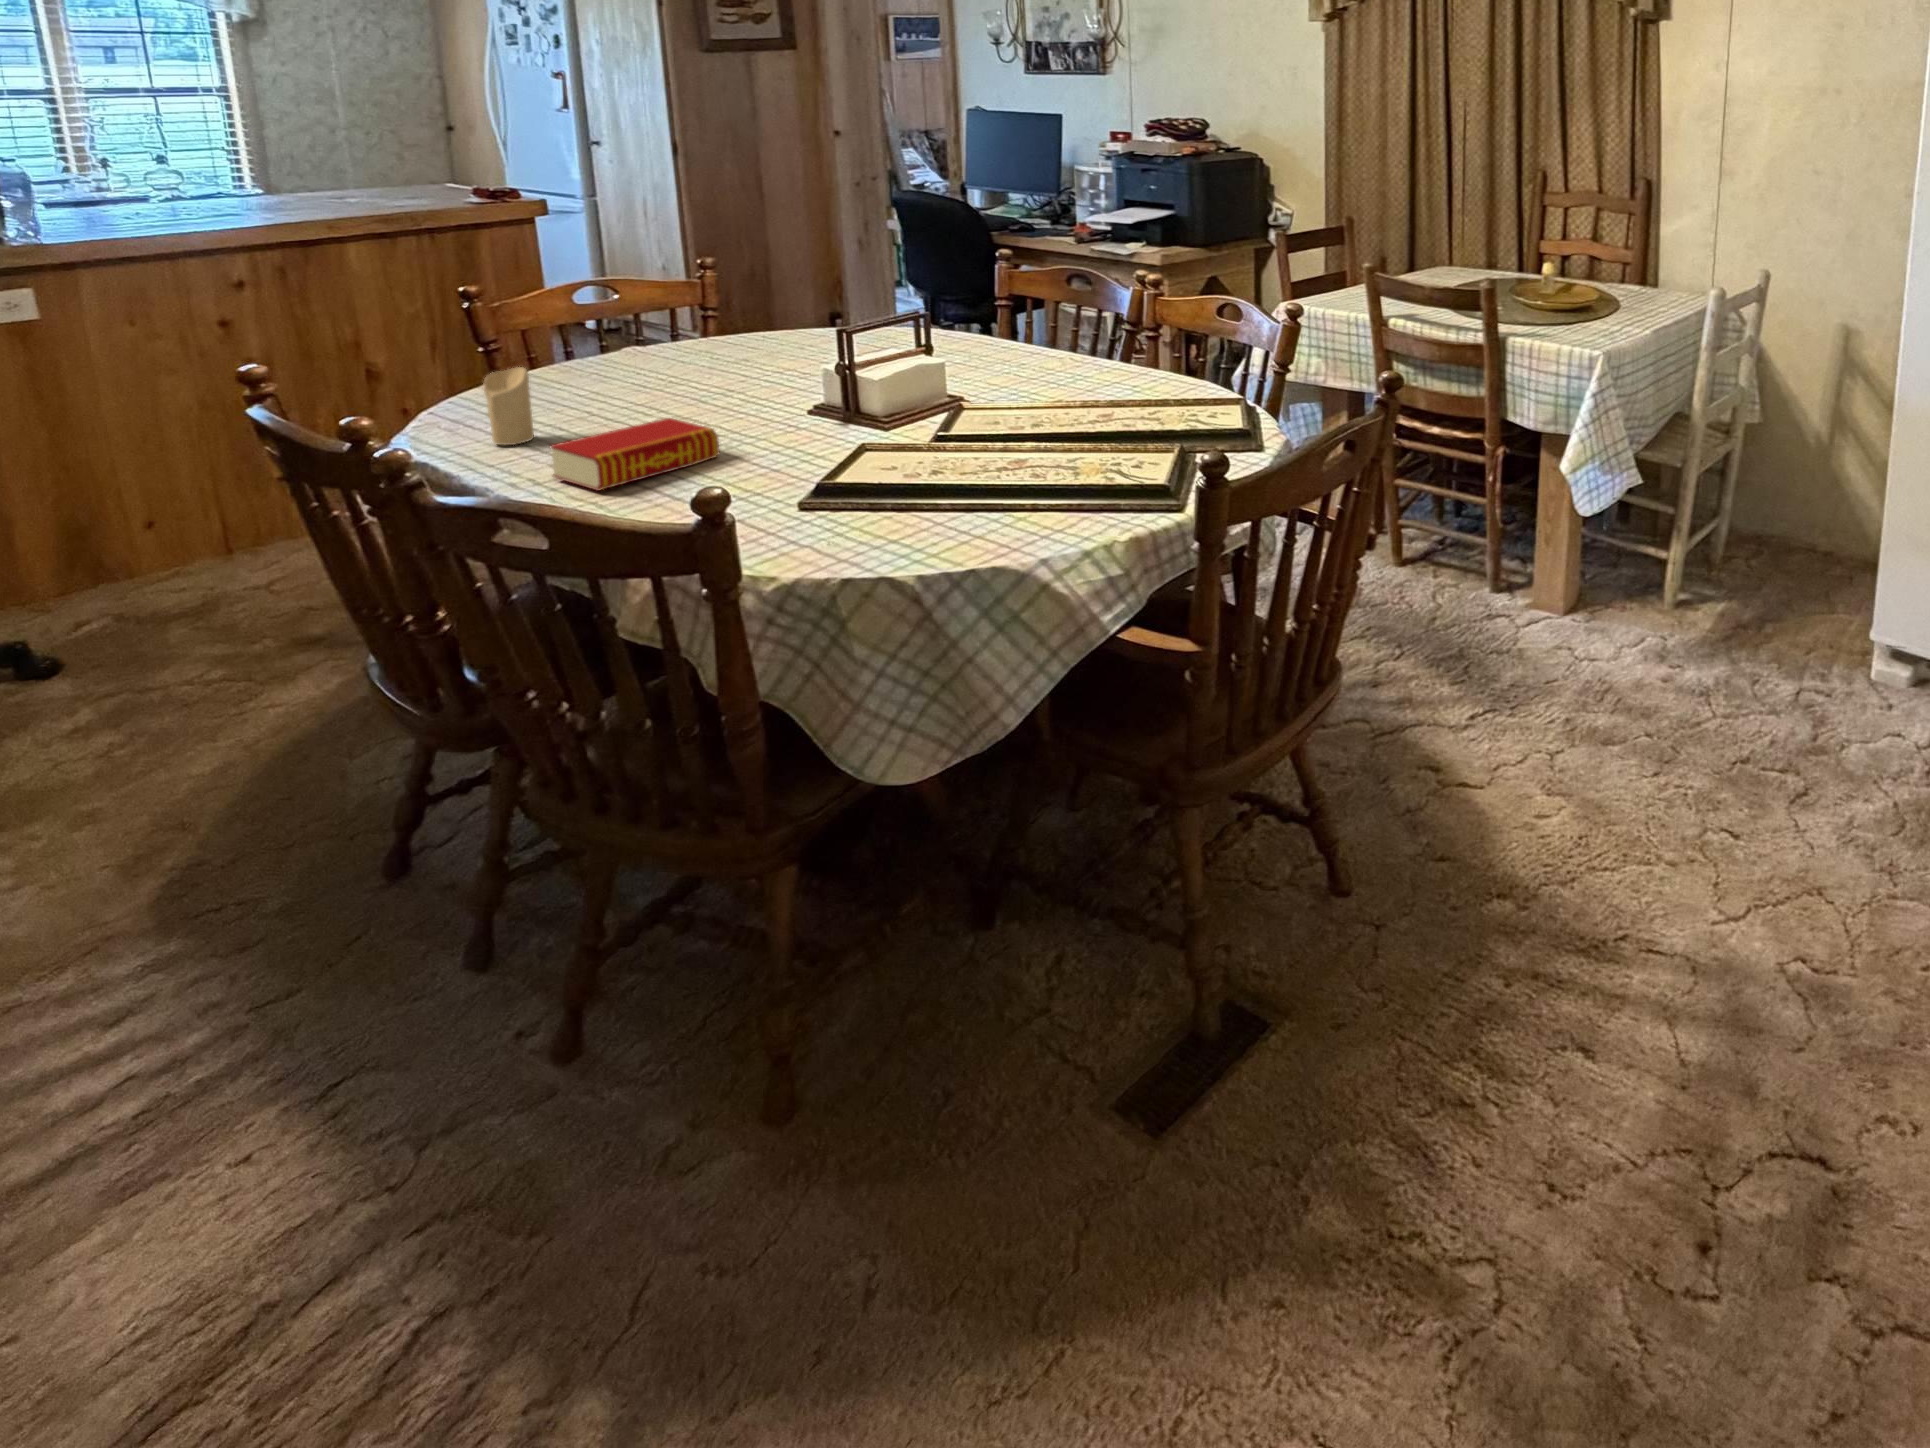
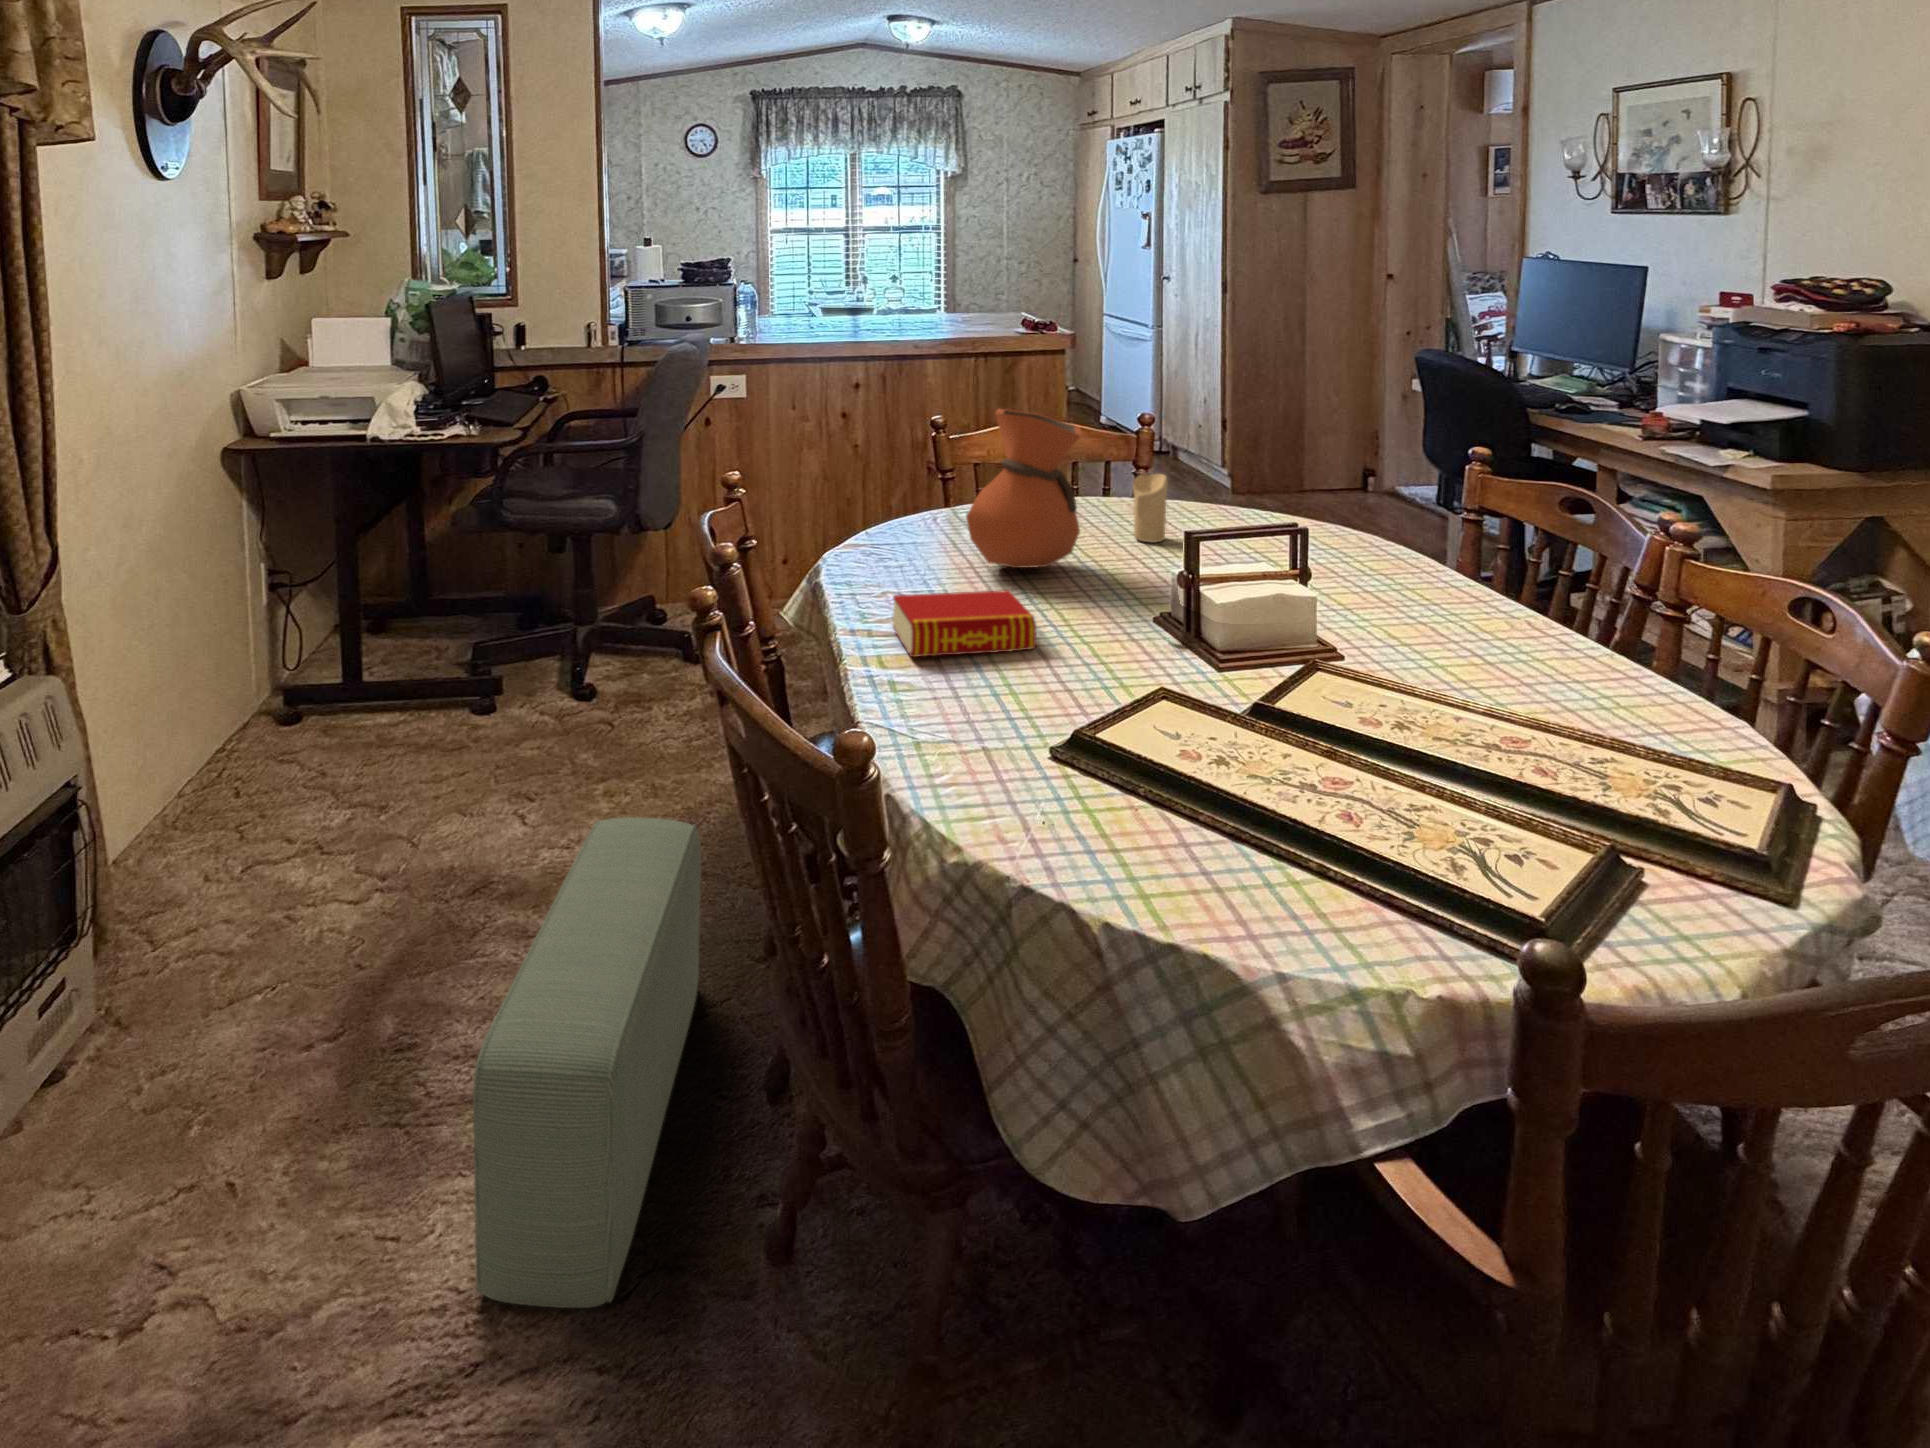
vase: none [580,258,705,408] -> present [966,409,1081,568]
candle: present [484,367,534,445] -> present [1133,474,1168,543]
pouf: none [97,779,381,1312] -> present [473,817,701,1308]

